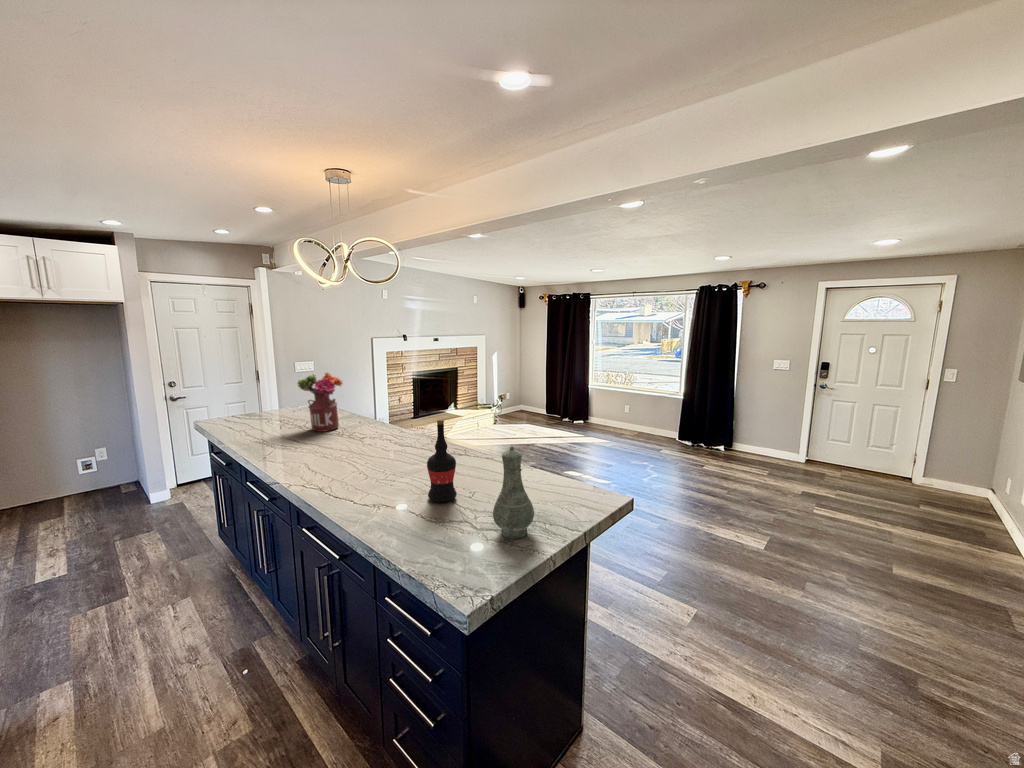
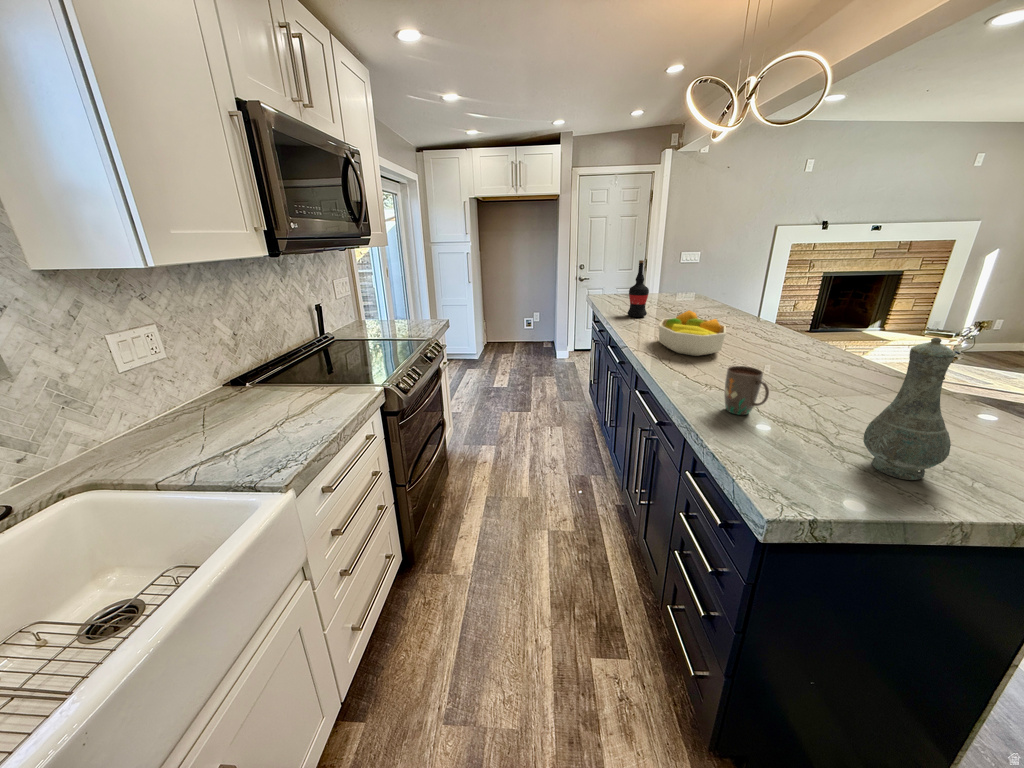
flower arrangement: present [298,373,343,432] -> none [671,249,719,314]
wine bottle: present [427,420,457,502] -> present [627,260,649,317]
fruit bowl: none [309,435,373,479] -> present [659,310,726,356]
mug: none [394,485,429,528] -> present [725,366,769,415]

